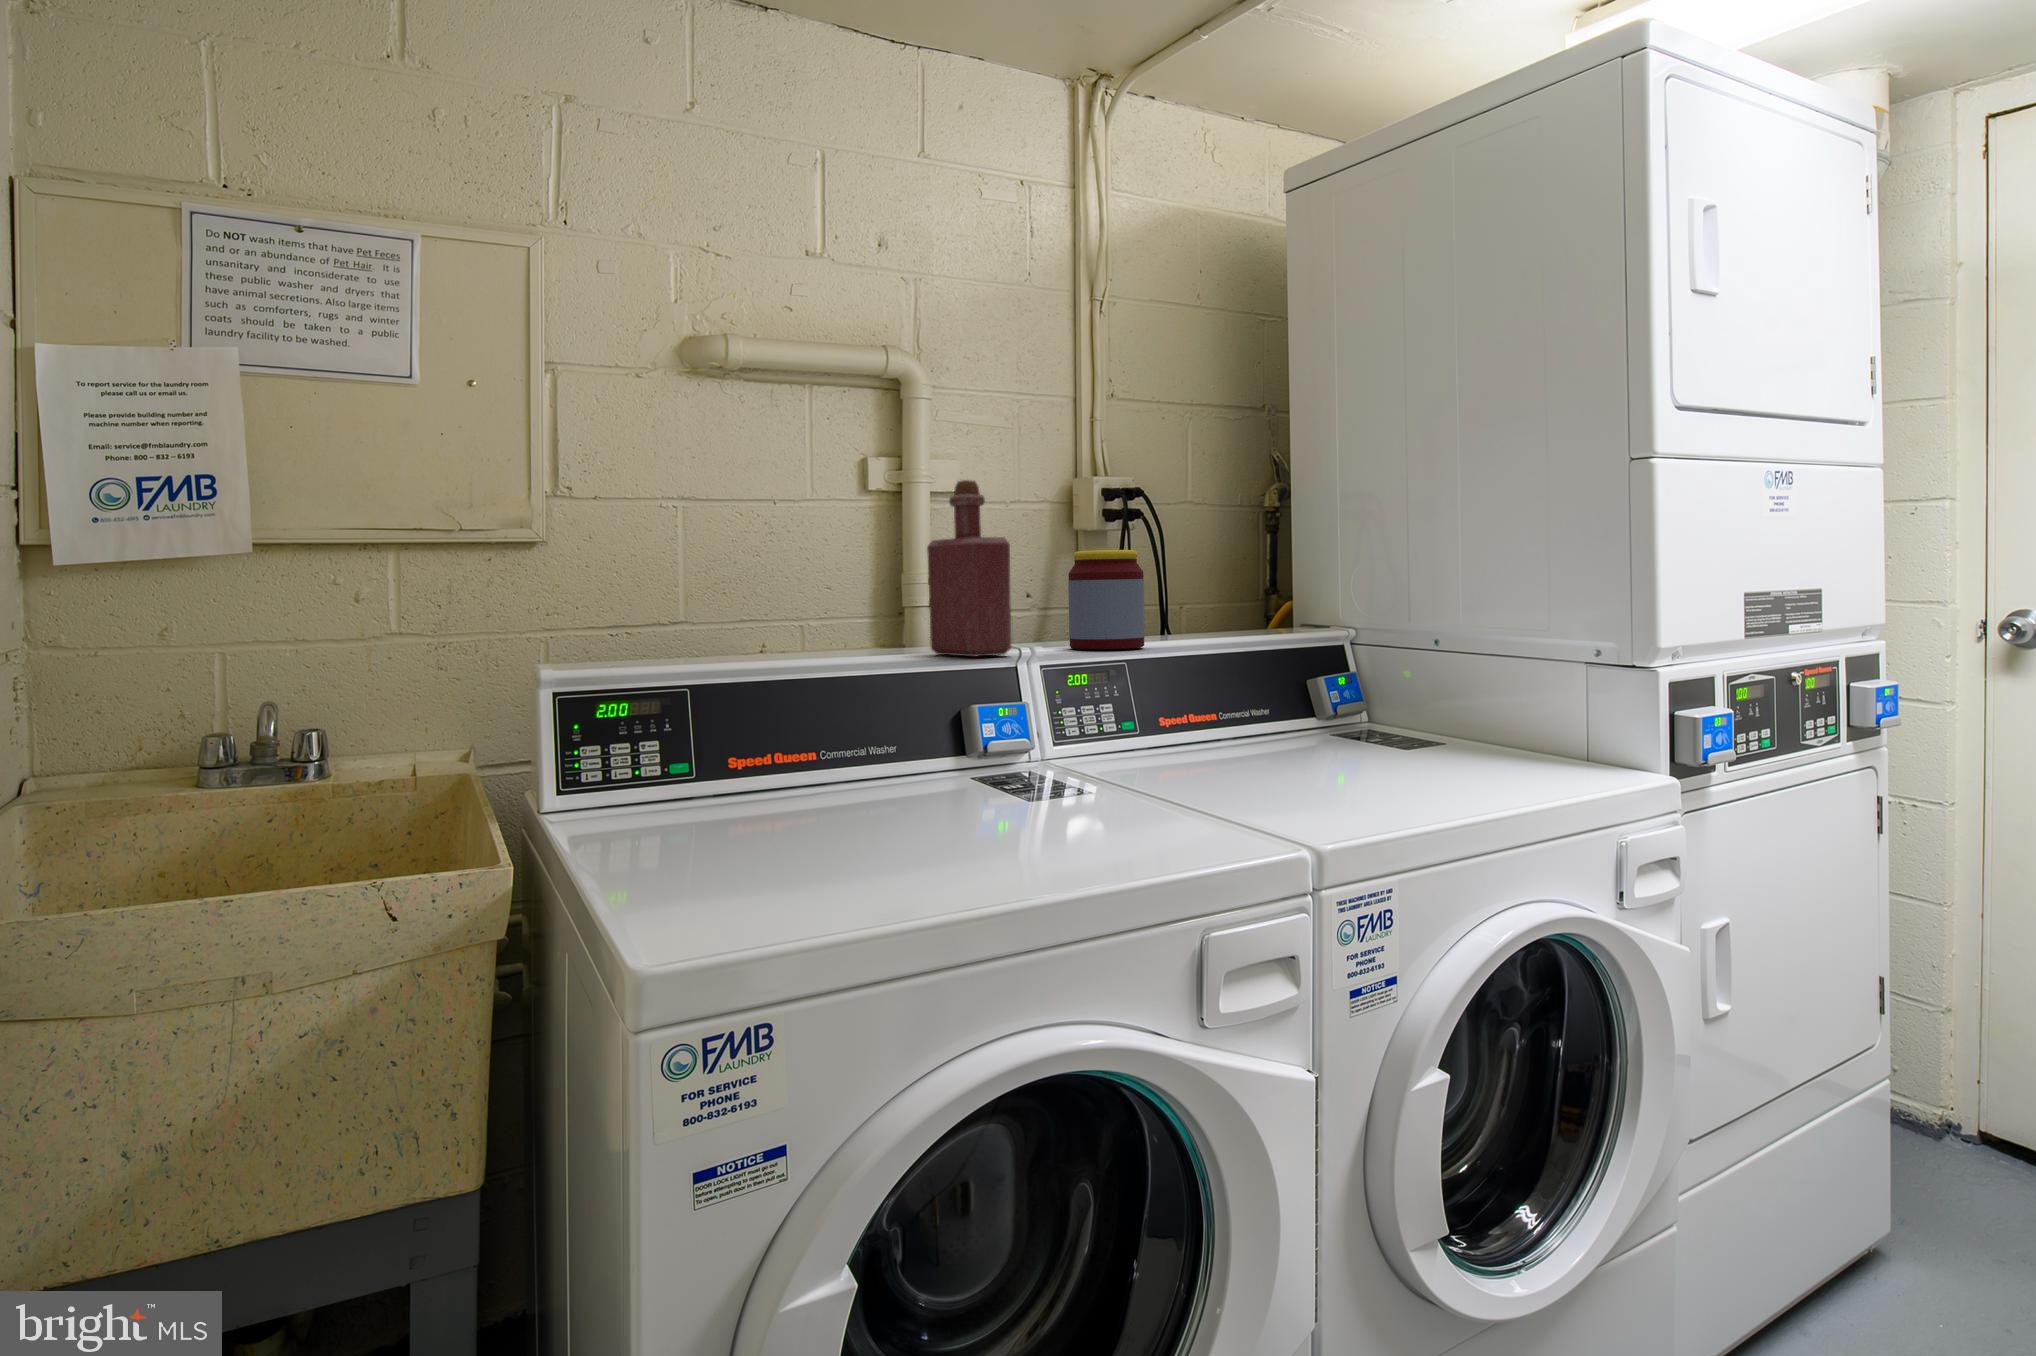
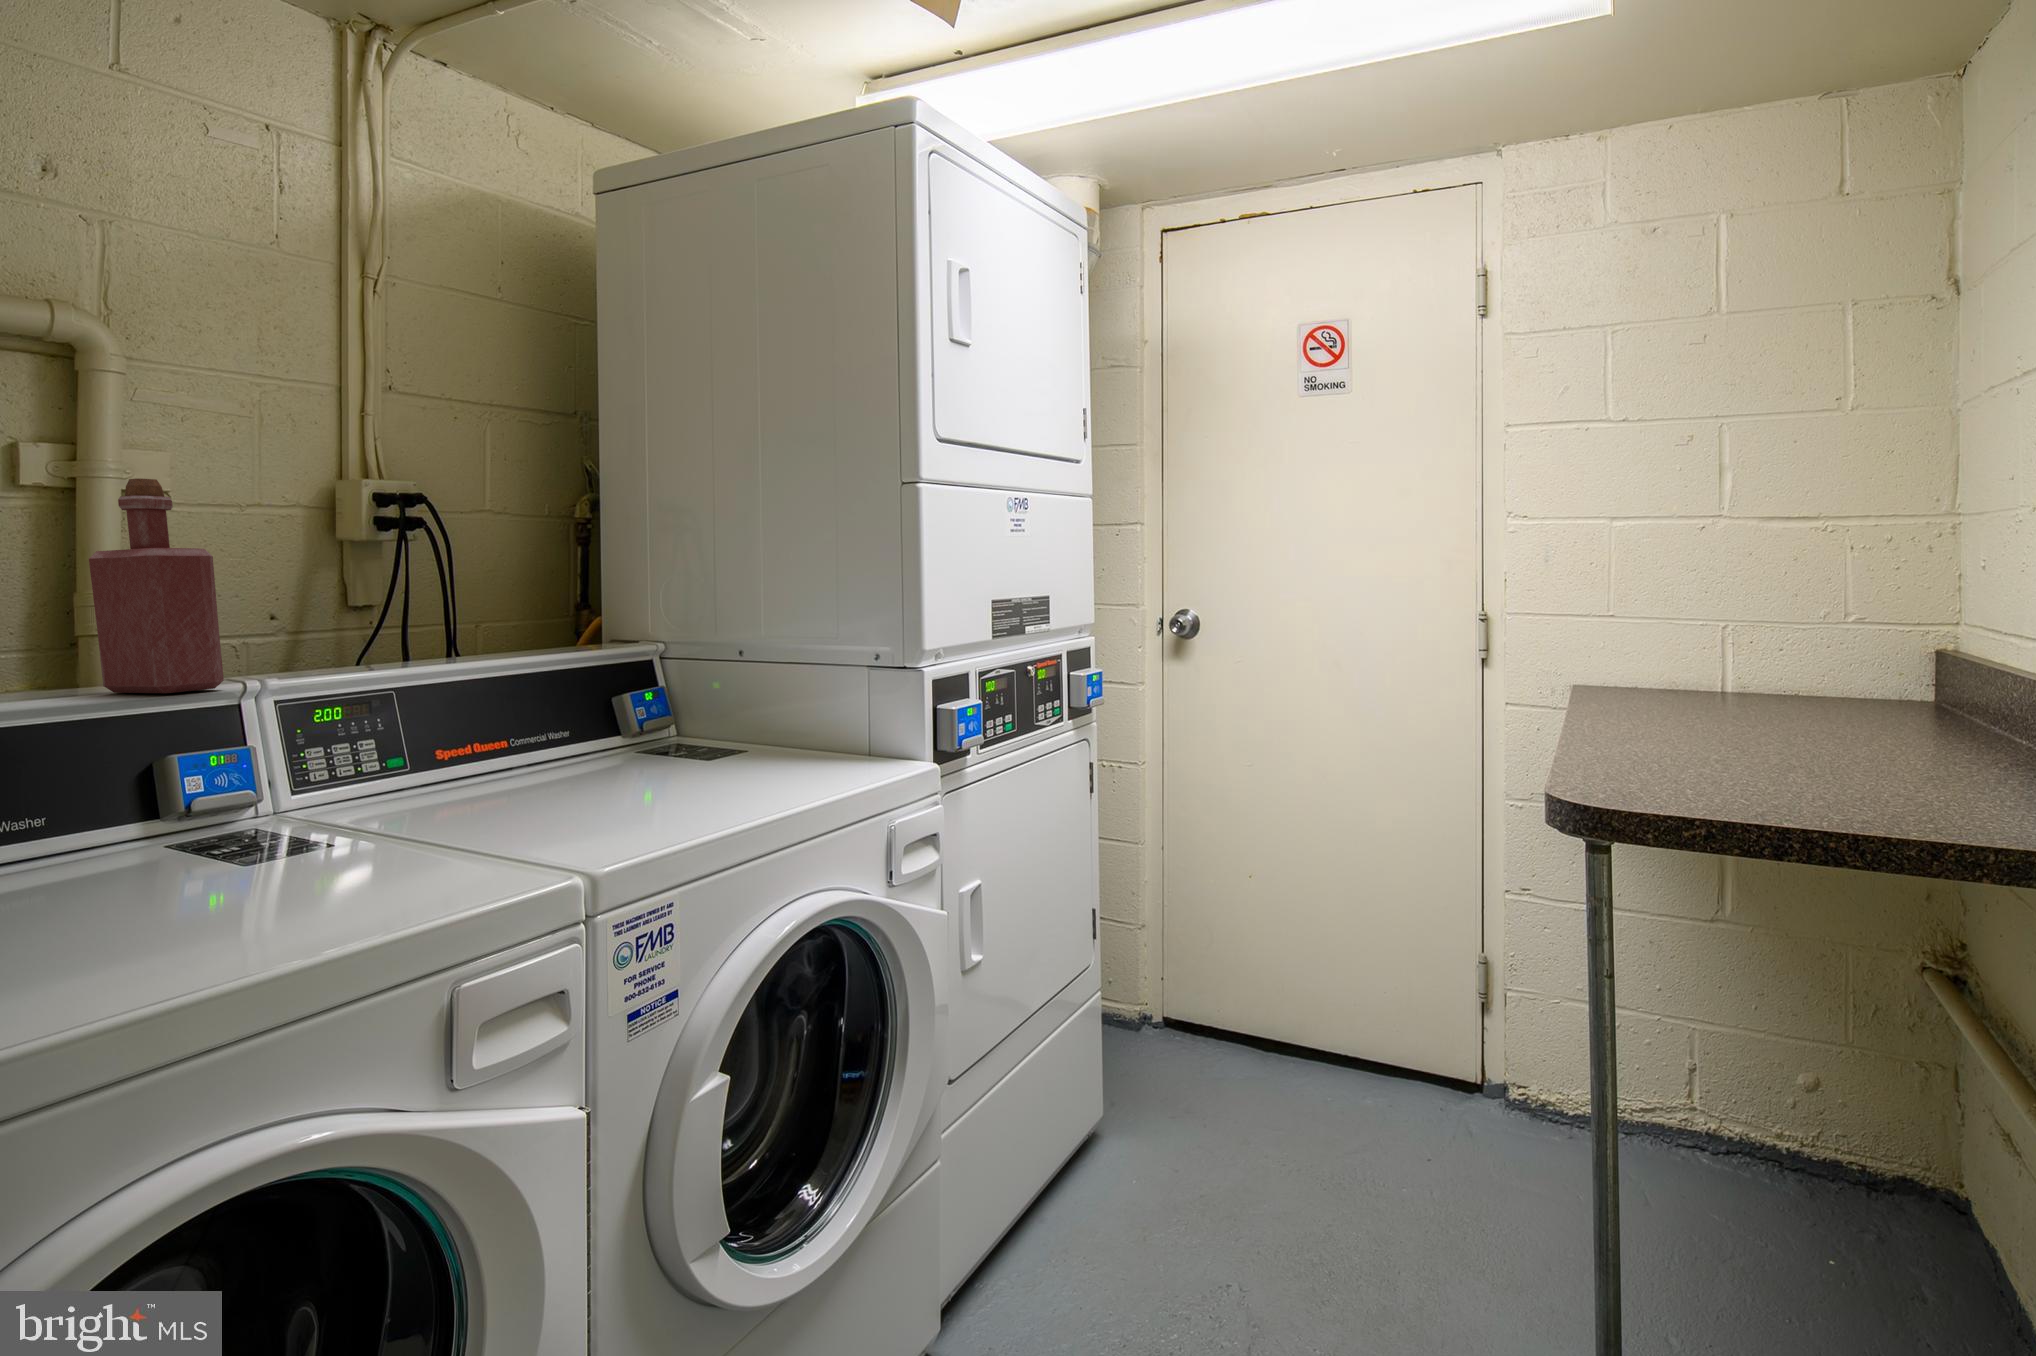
jar: present [1068,550,1145,649] -> none [309,564,413,677]

